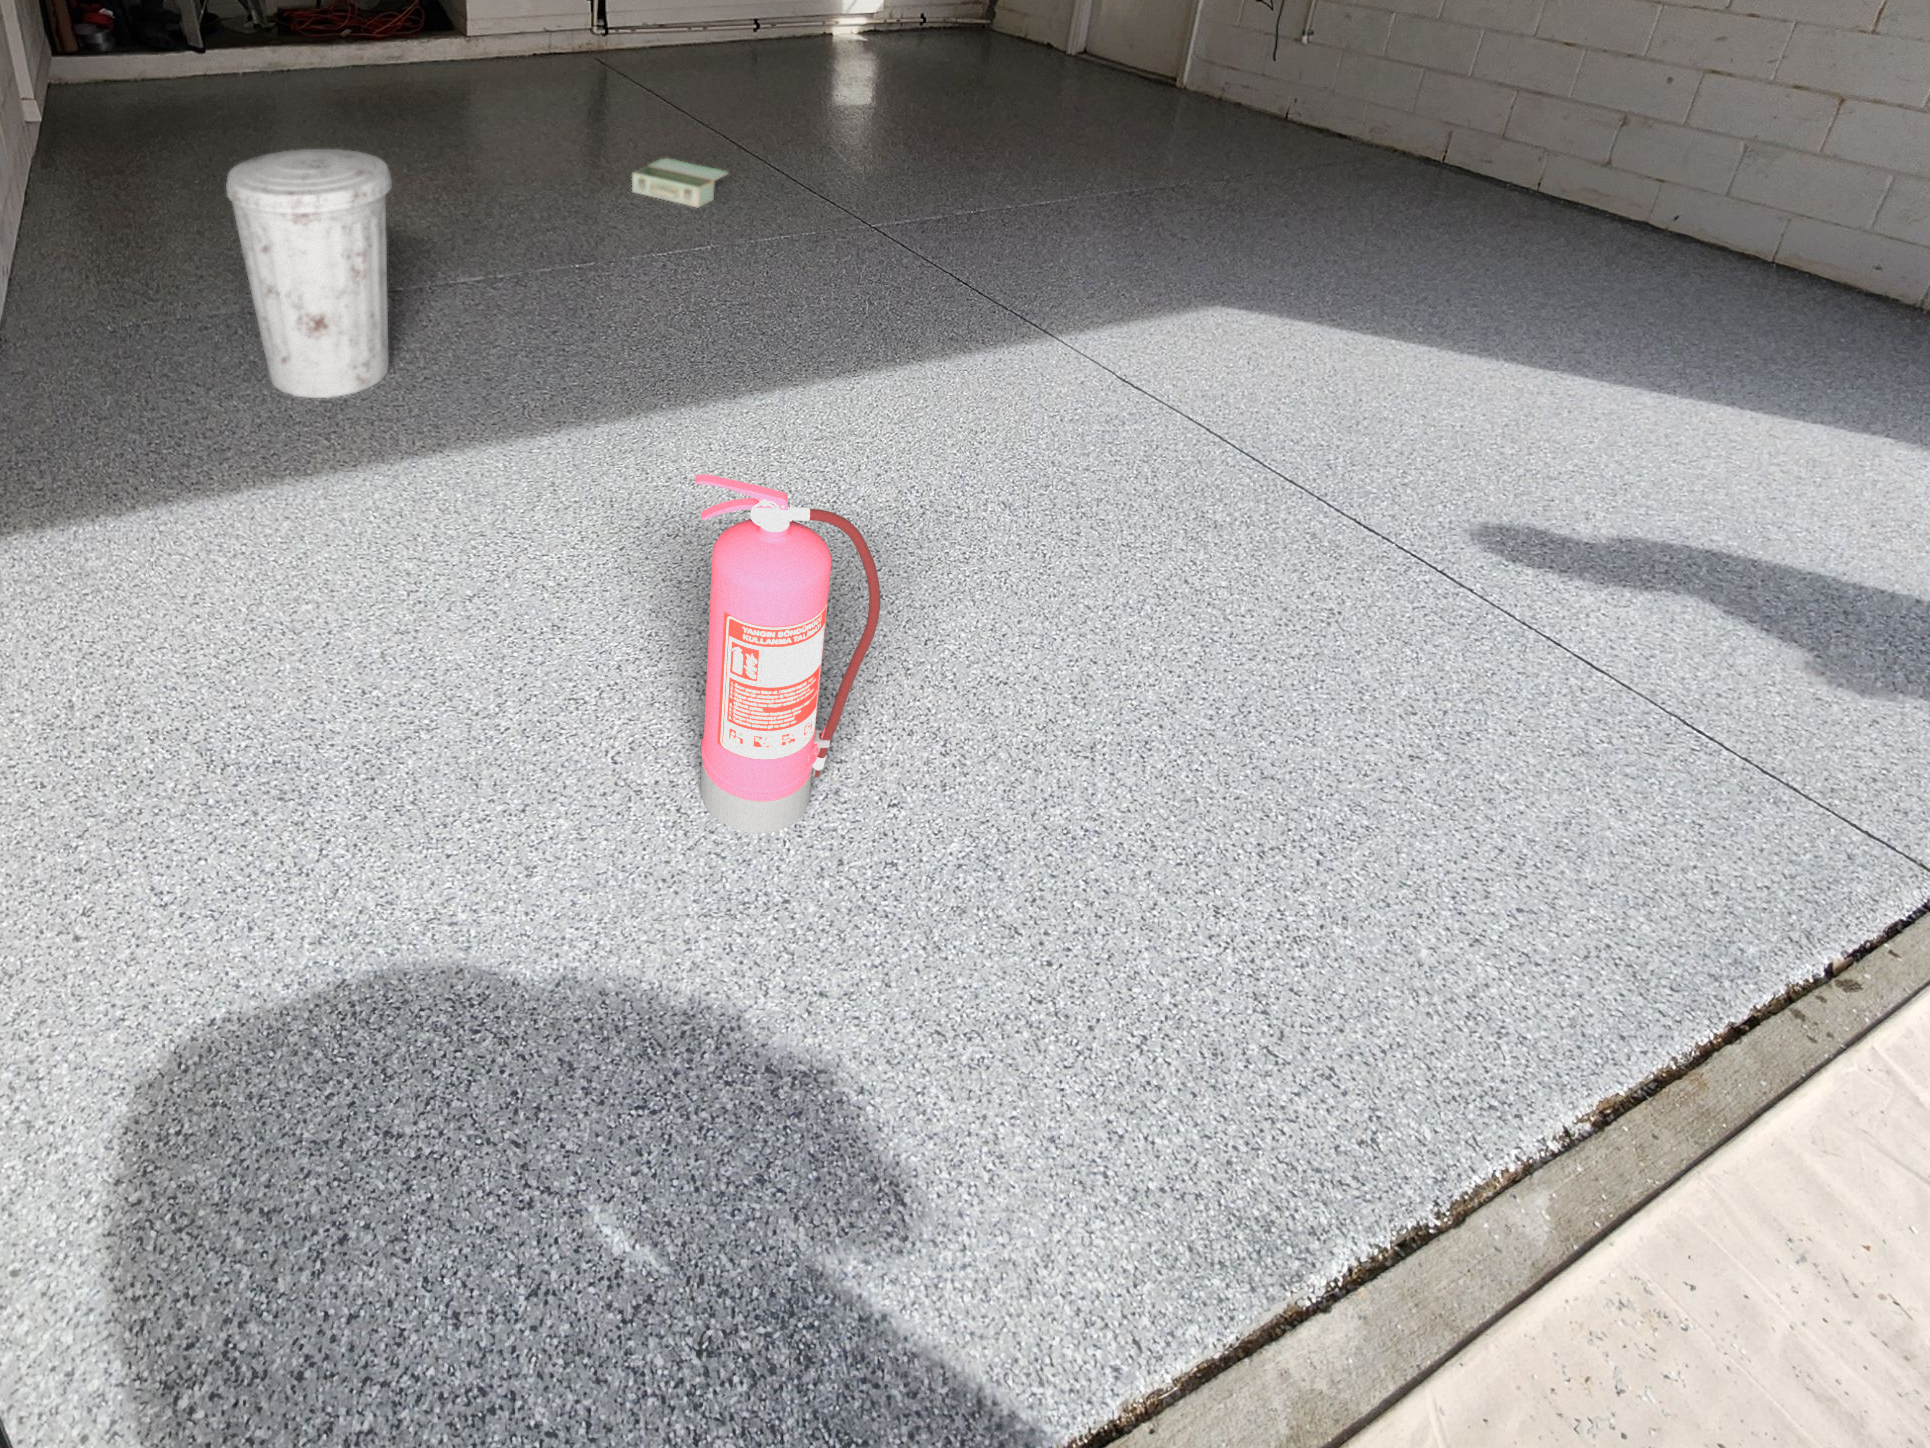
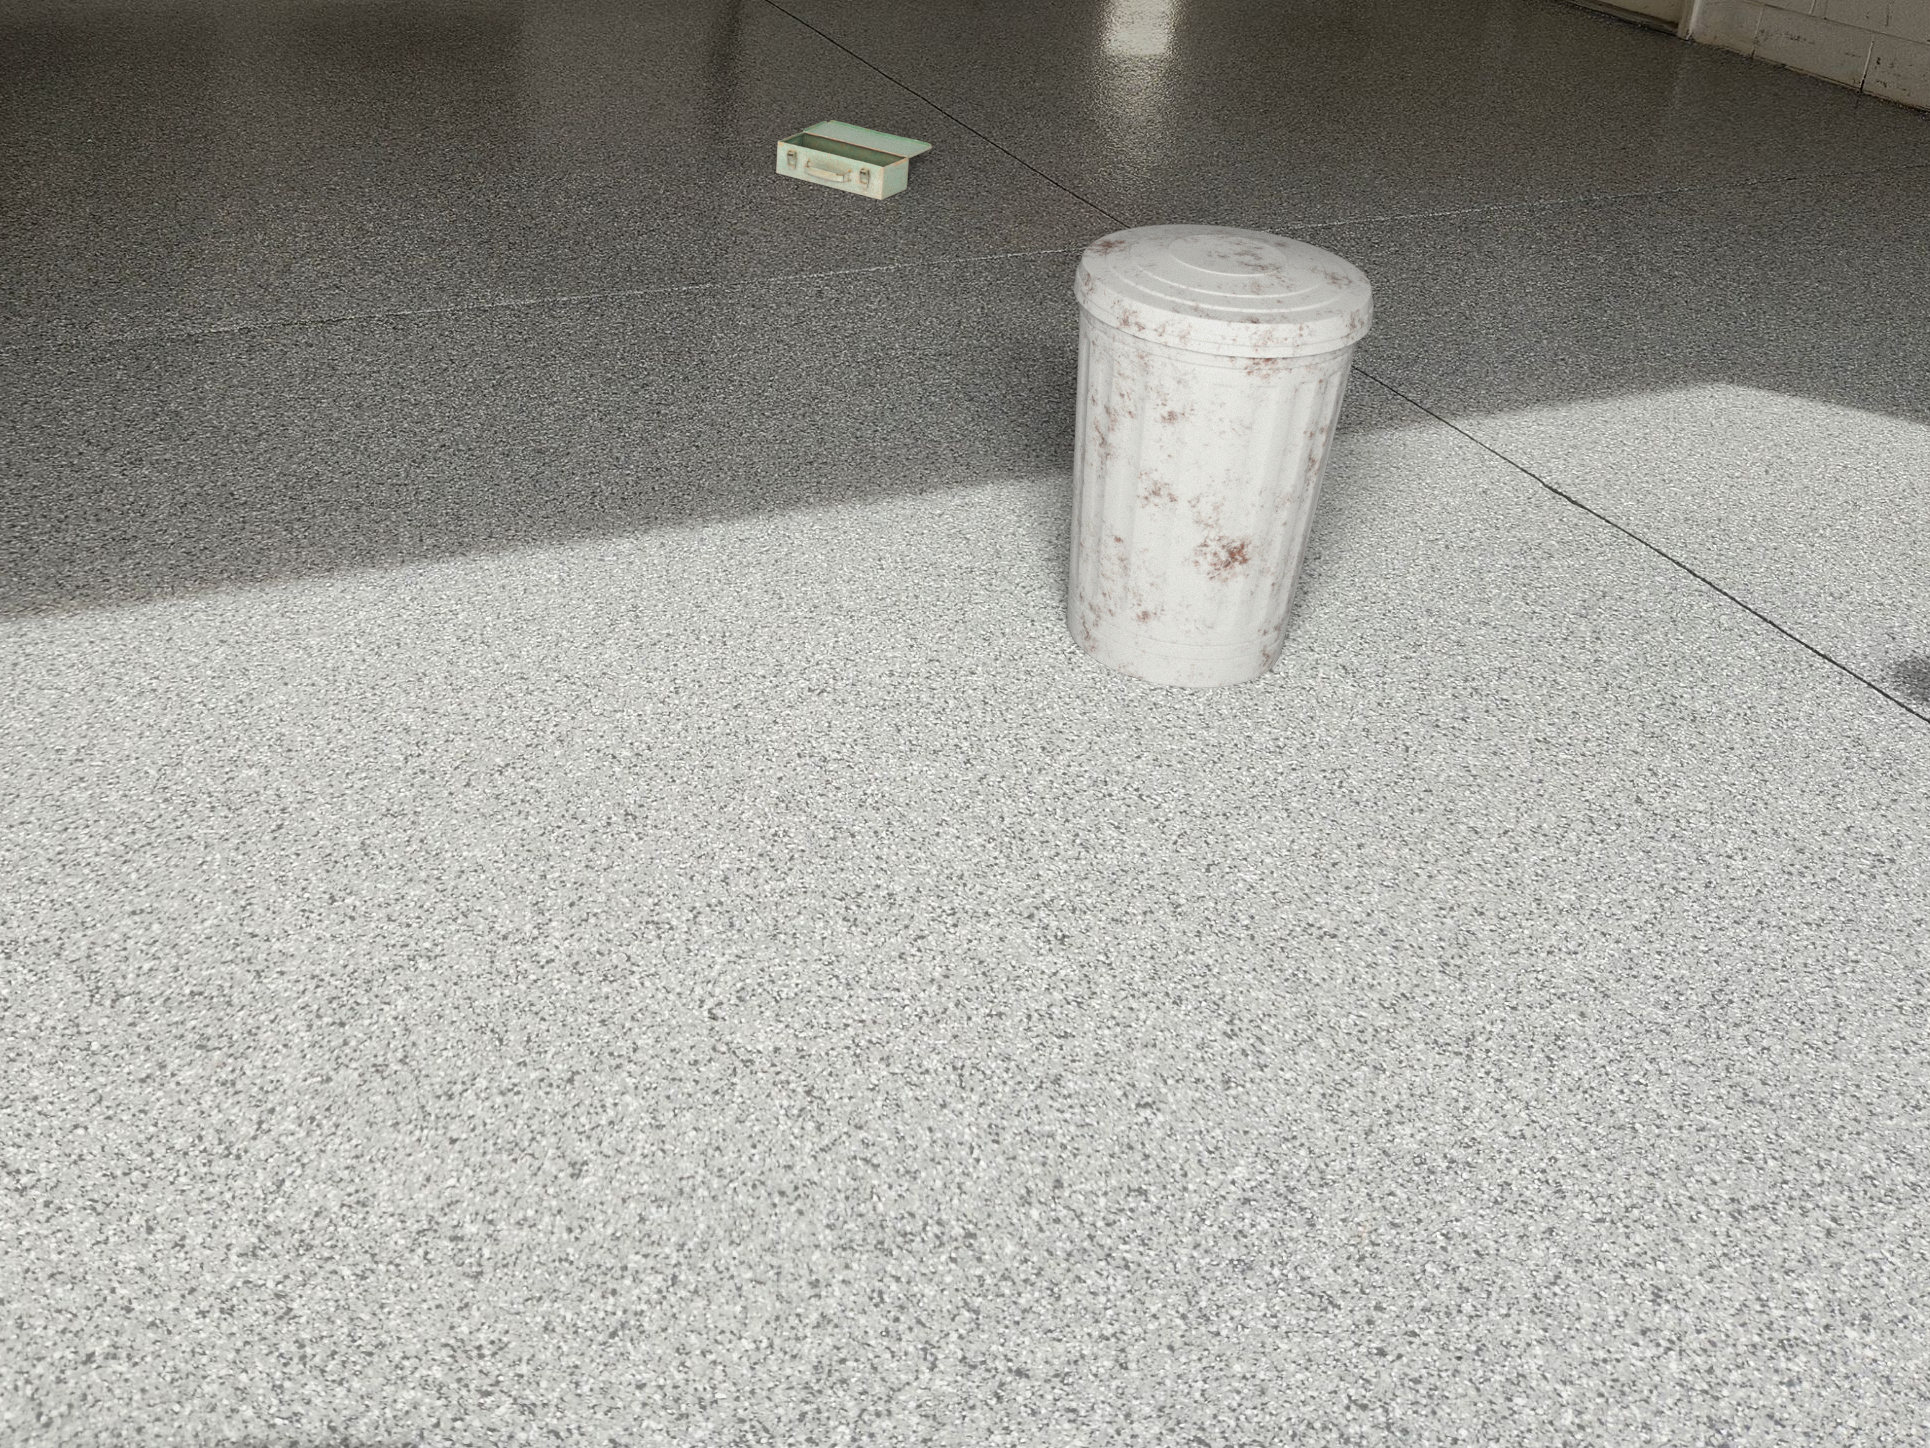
trash can: present [226,149,392,398] -> present [1067,224,1374,688]
fire extinguisher: present [695,474,880,833] -> none [845,561,1133,1137]

